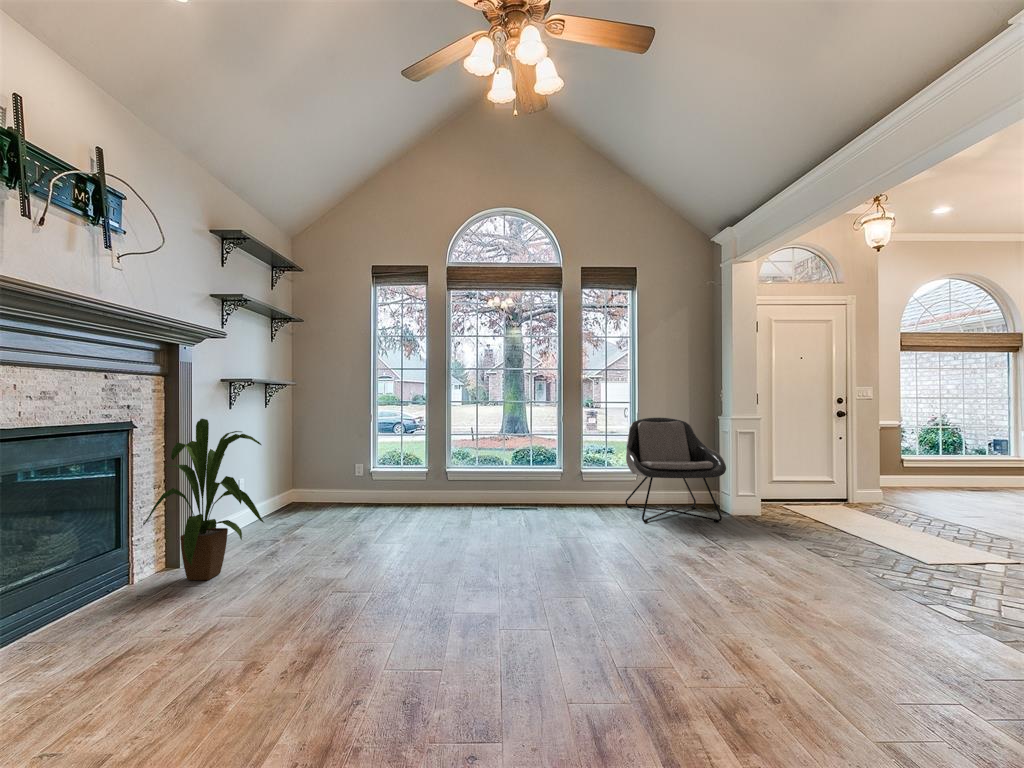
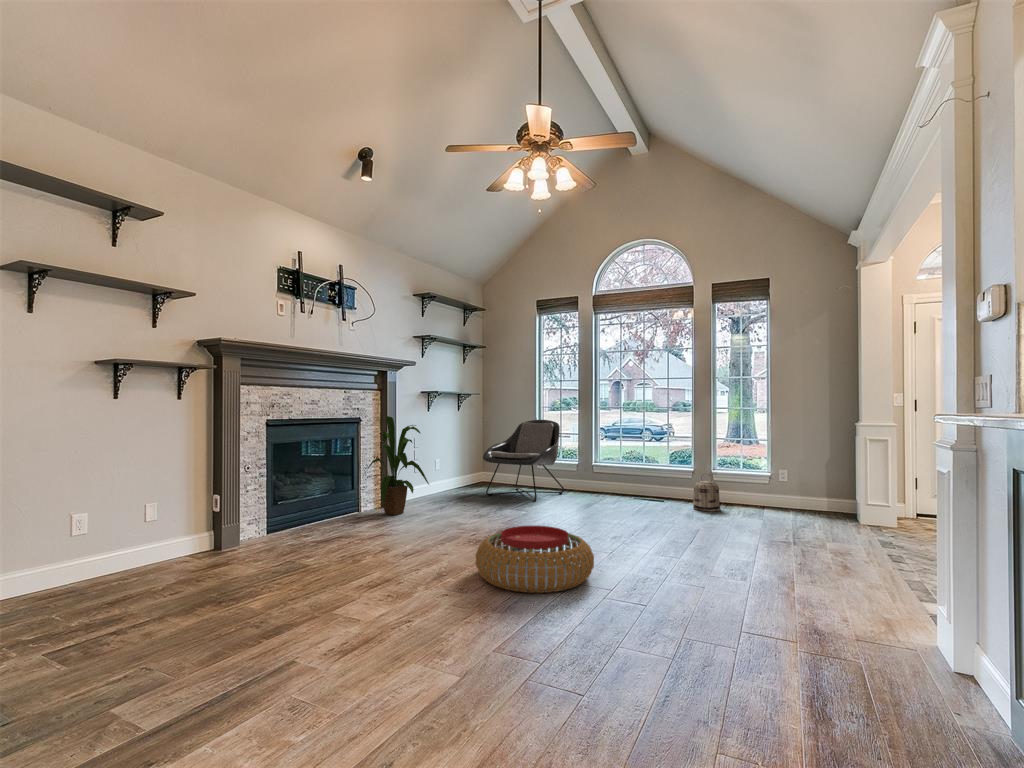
lounge chair: present [625,417,726,523] -> present [483,420,564,501]
basket: none [569,471,597,512] -> present [693,474,720,511]
pouf: none [480,576,661,703] -> present [476,526,594,593]

